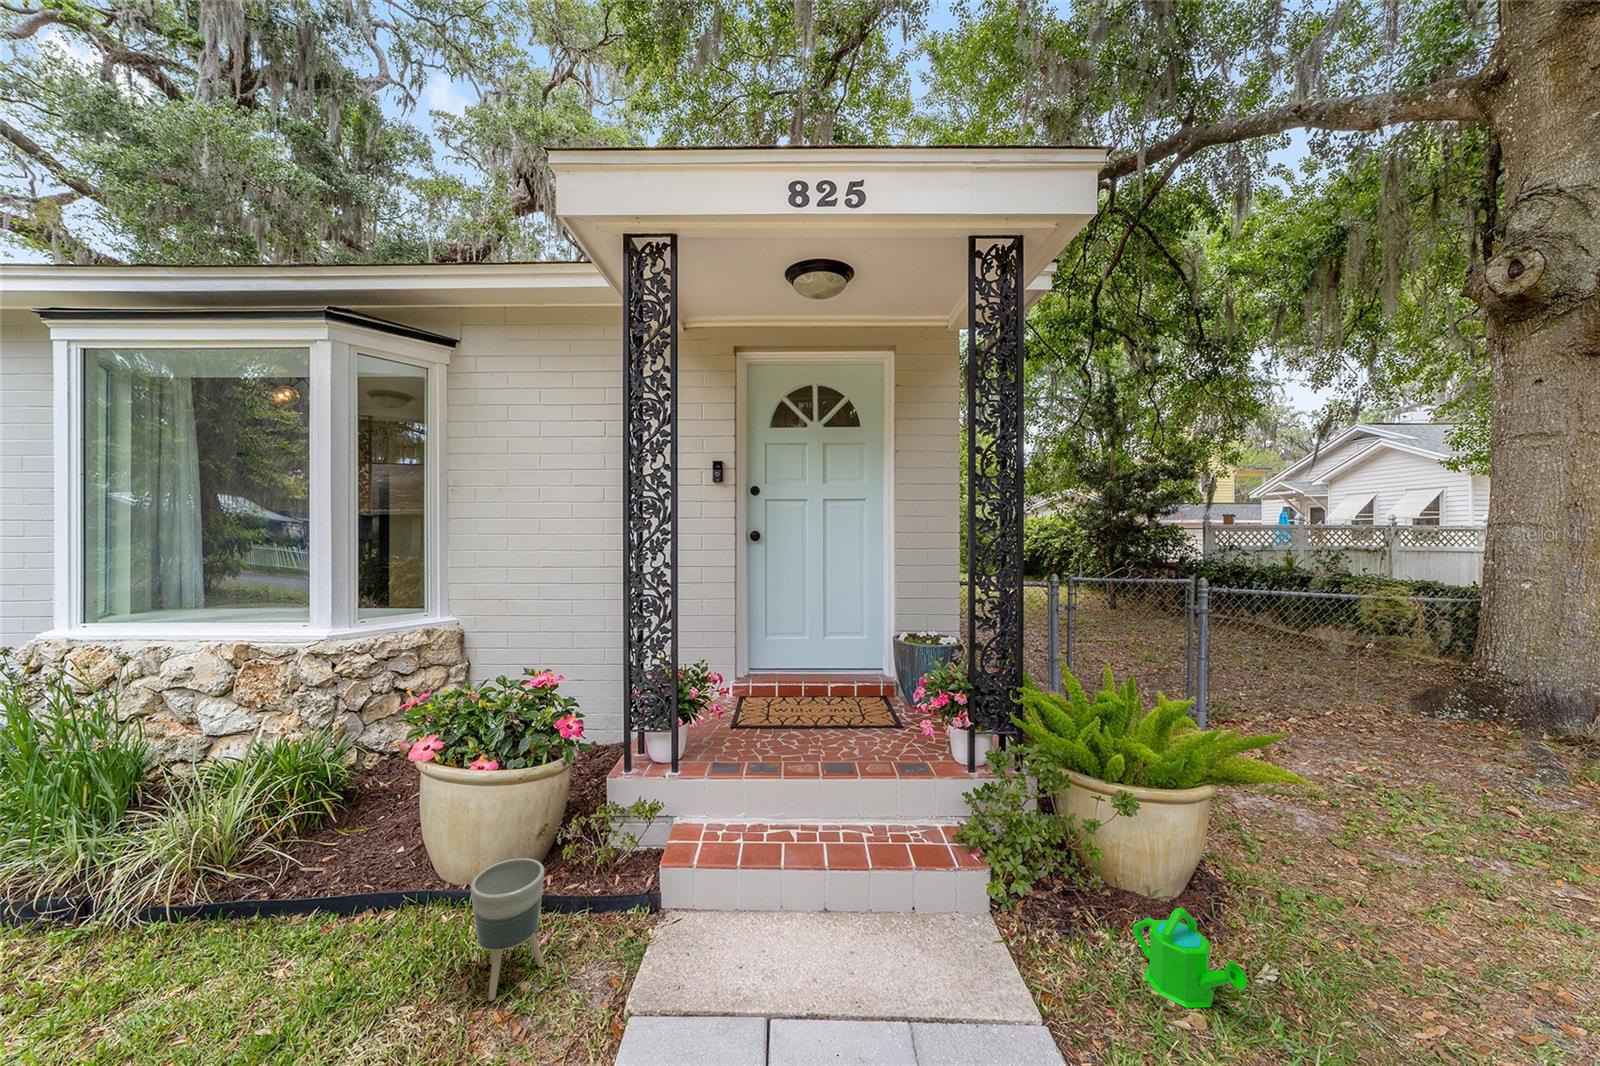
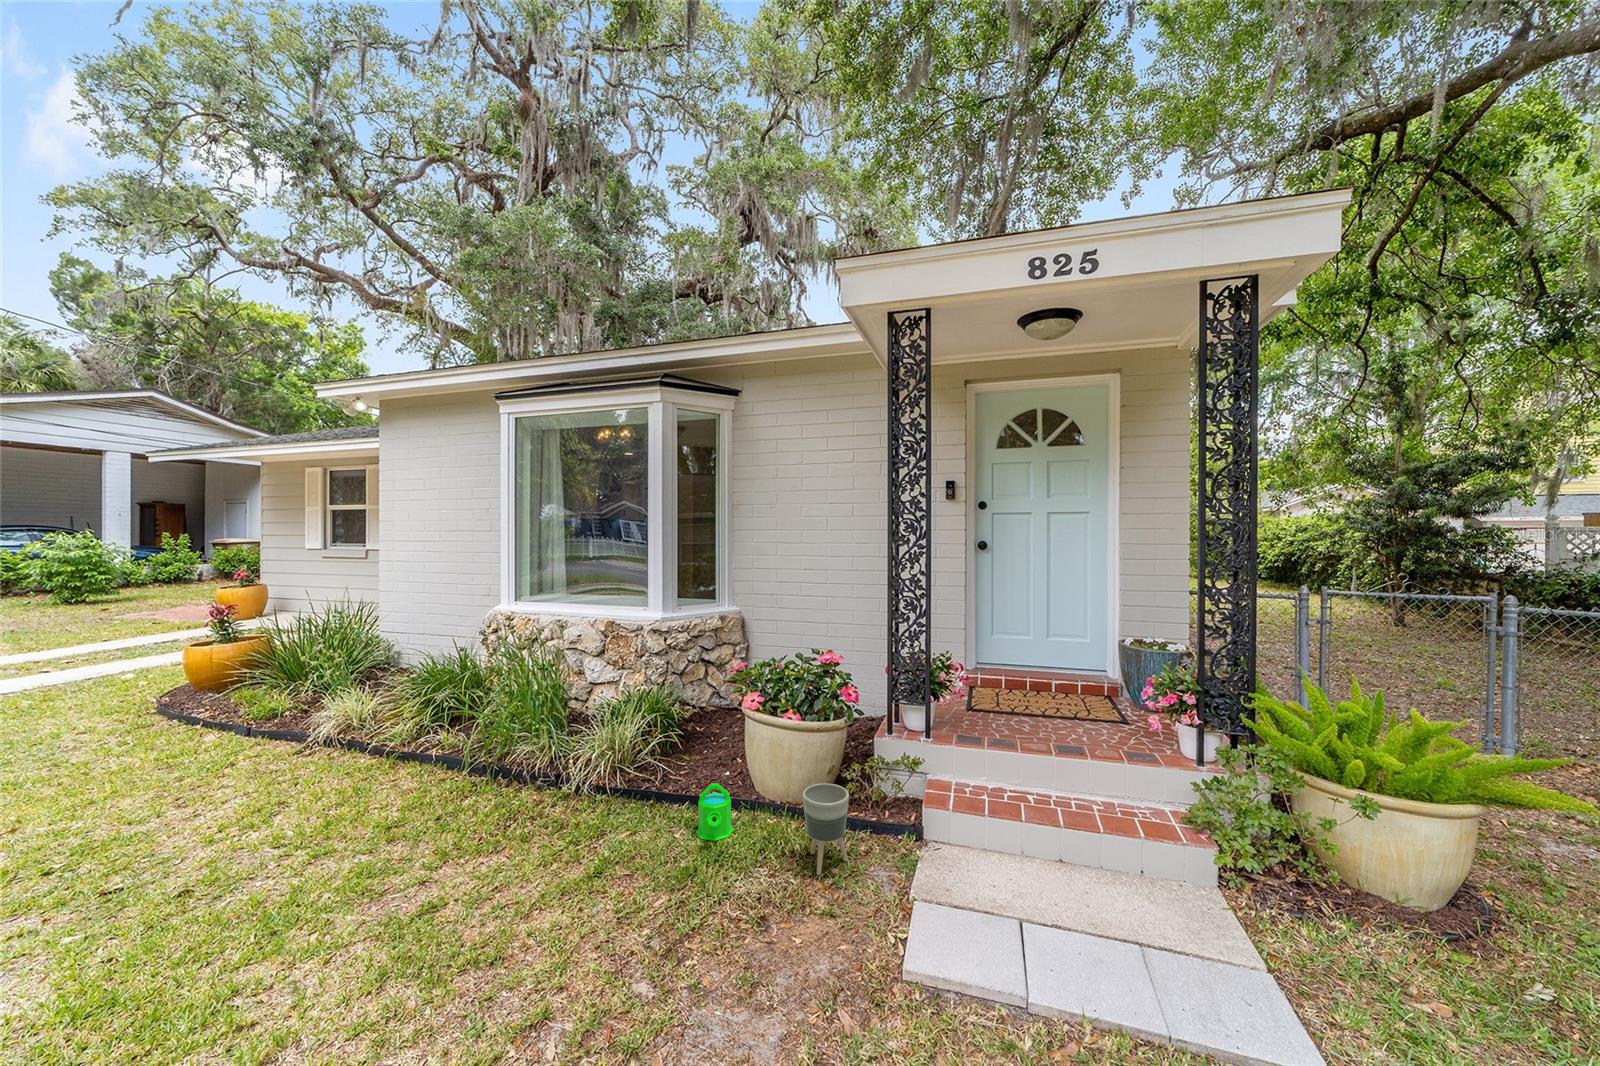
watering can: present [1133,908,1247,1008] -> present [696,783,734,841]

